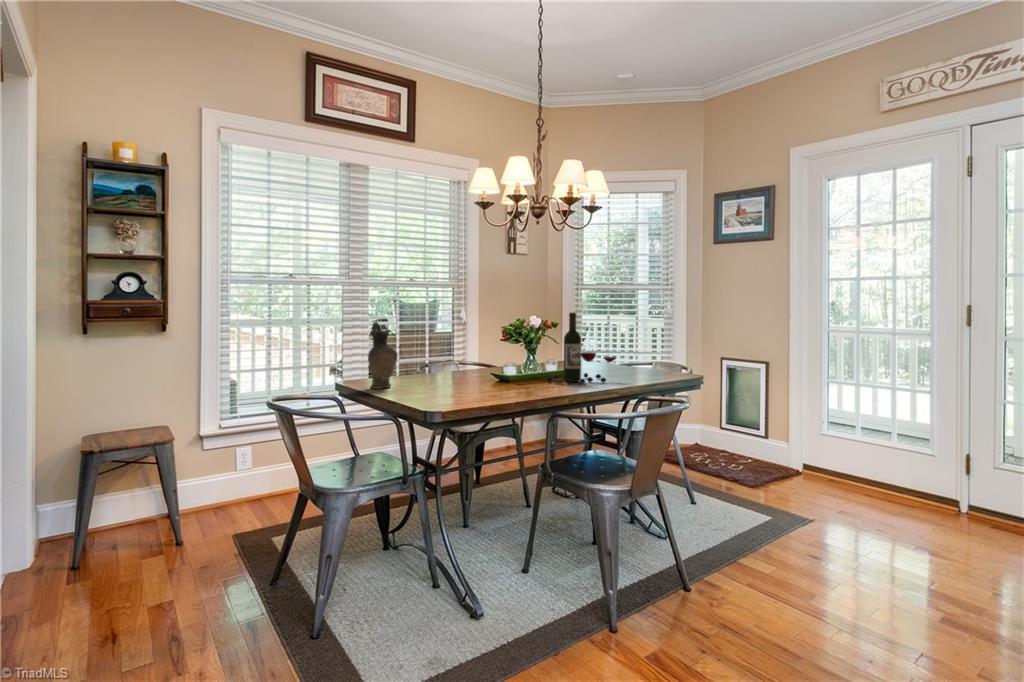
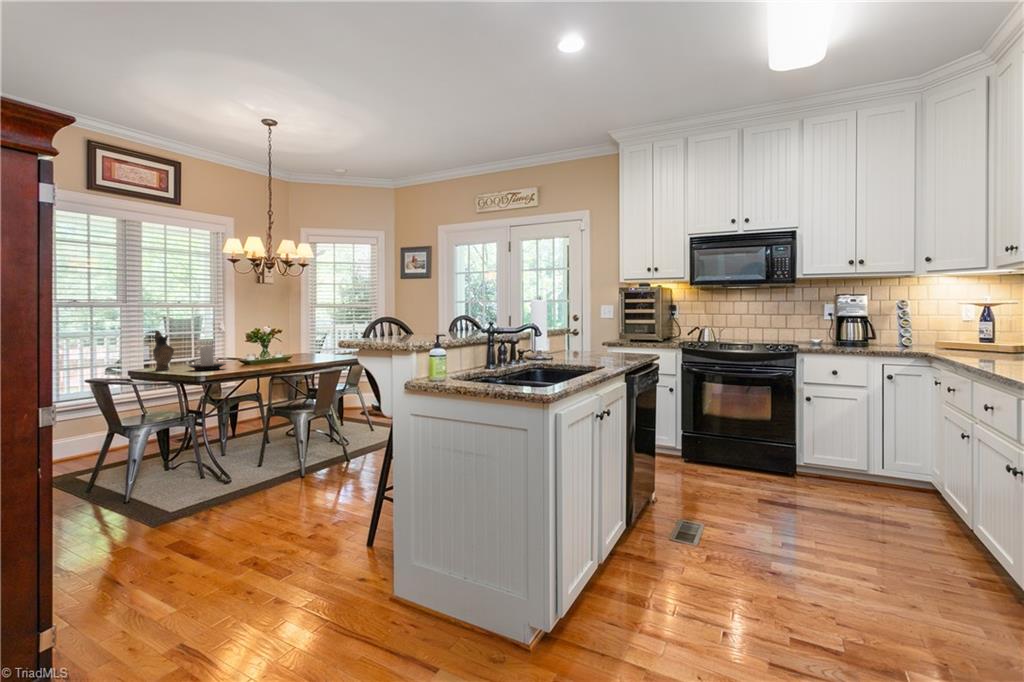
wine bottle: present [547,312,616,384] -> none [274,324,318,364]
candle holder: none [416,350,476,397] -> present [189,346,225,370]

